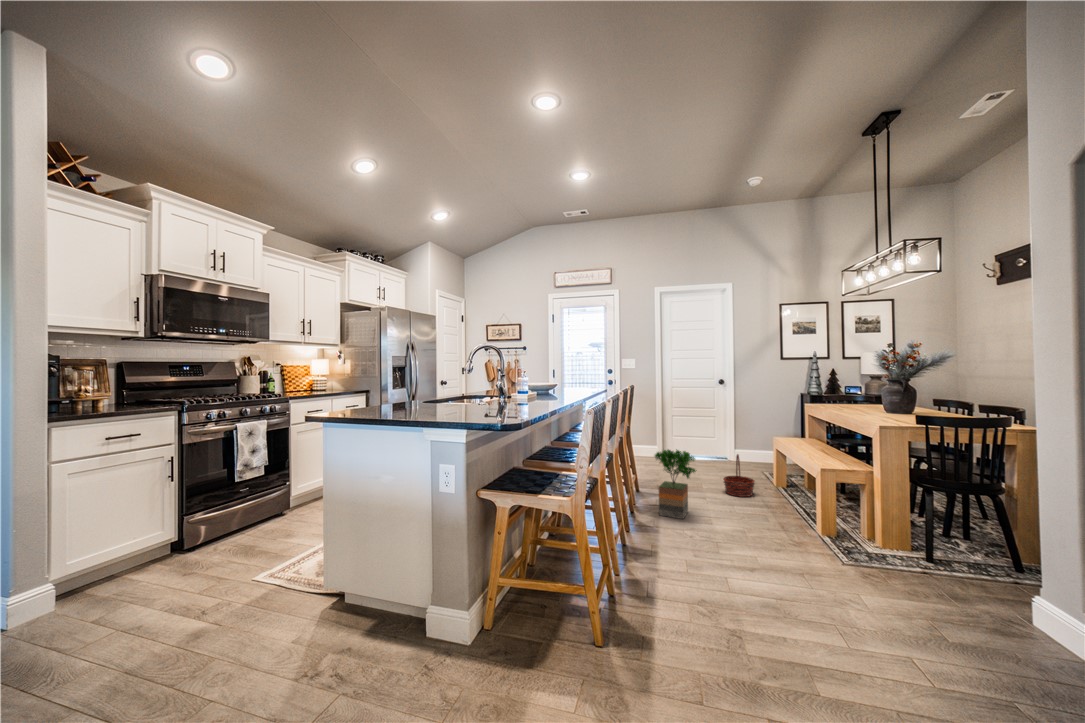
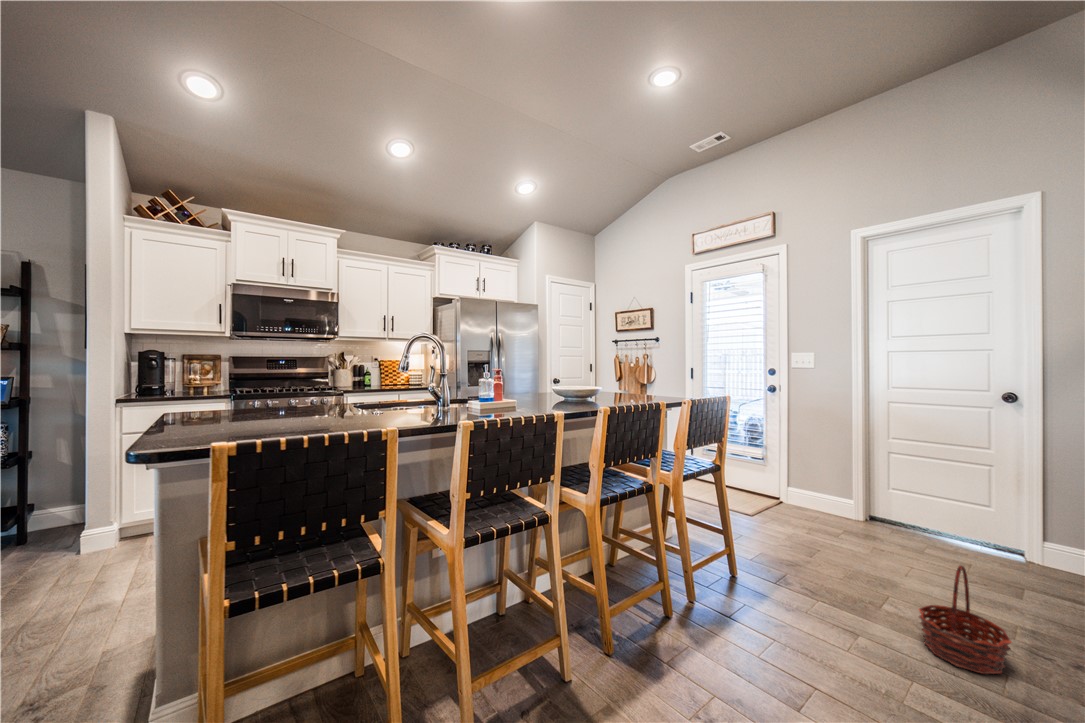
potted tree: present [655,449,697,519] -> none [696,521,789,673]

